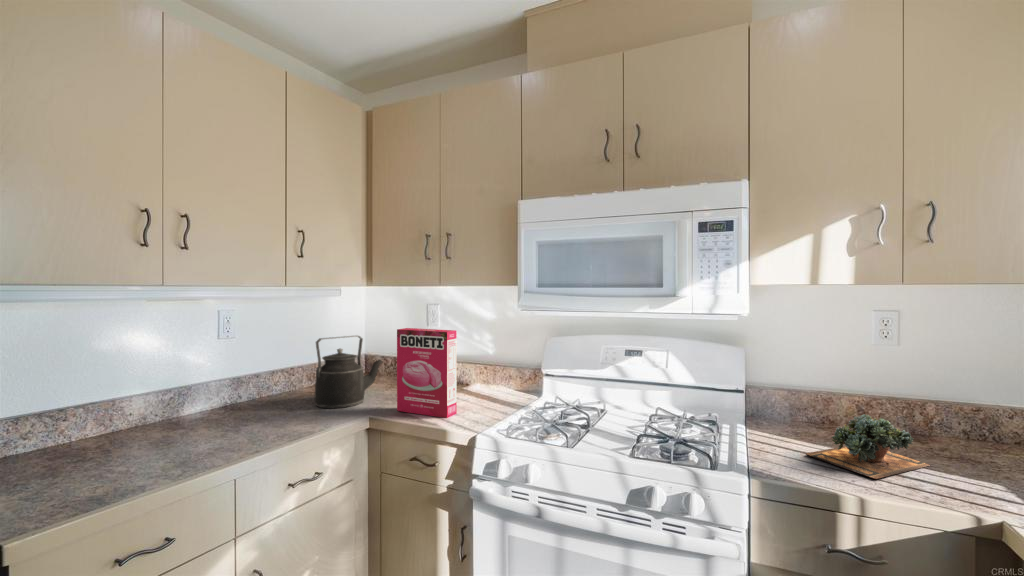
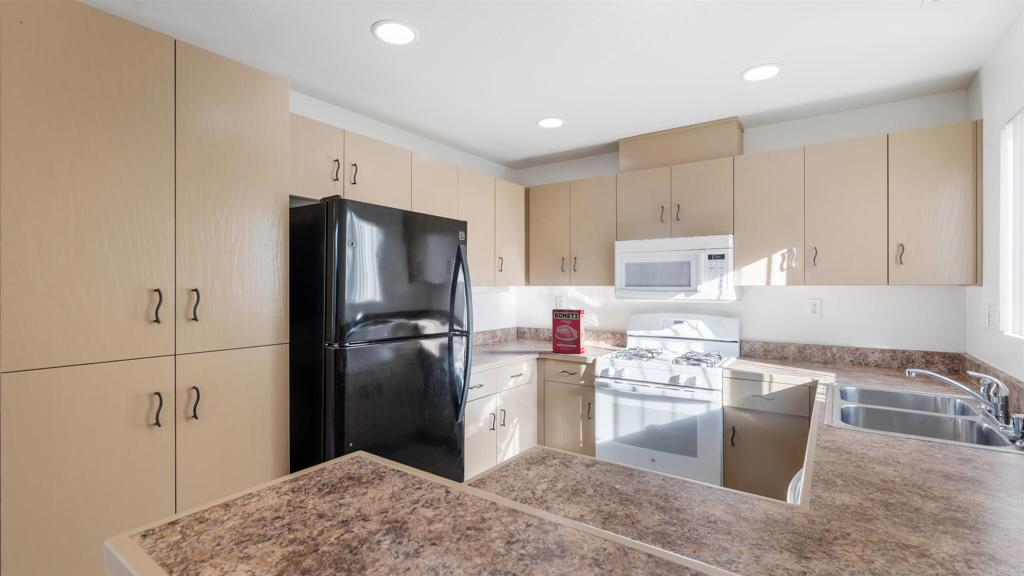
kettle: present [314,336,383,408] -> none [506,314,538,351]
succulent plant: present [806,414,930,479] -> none [760,347,817,372]

